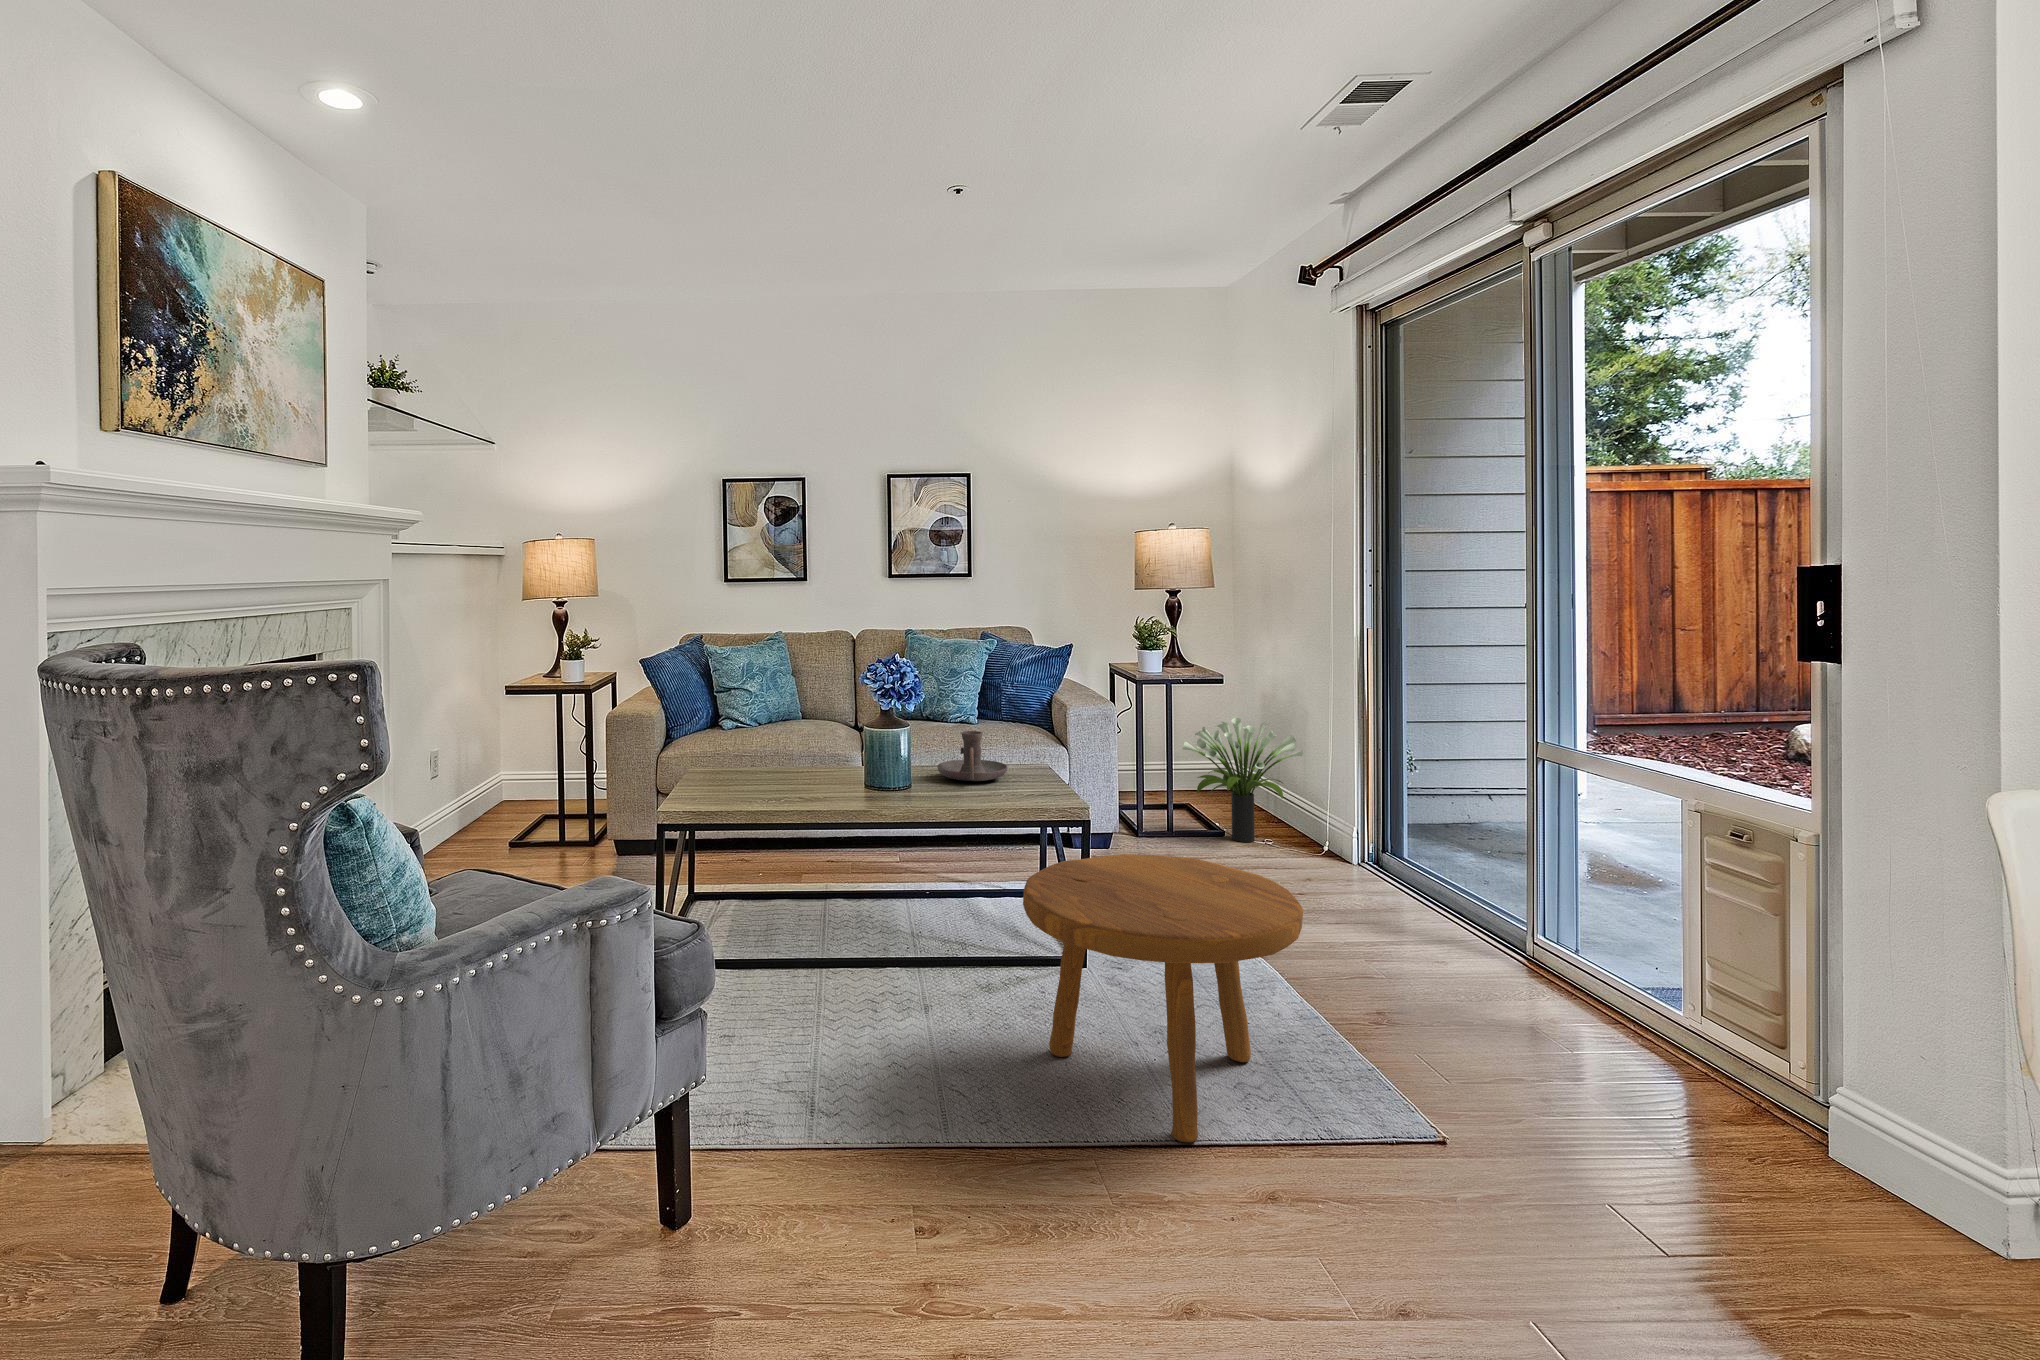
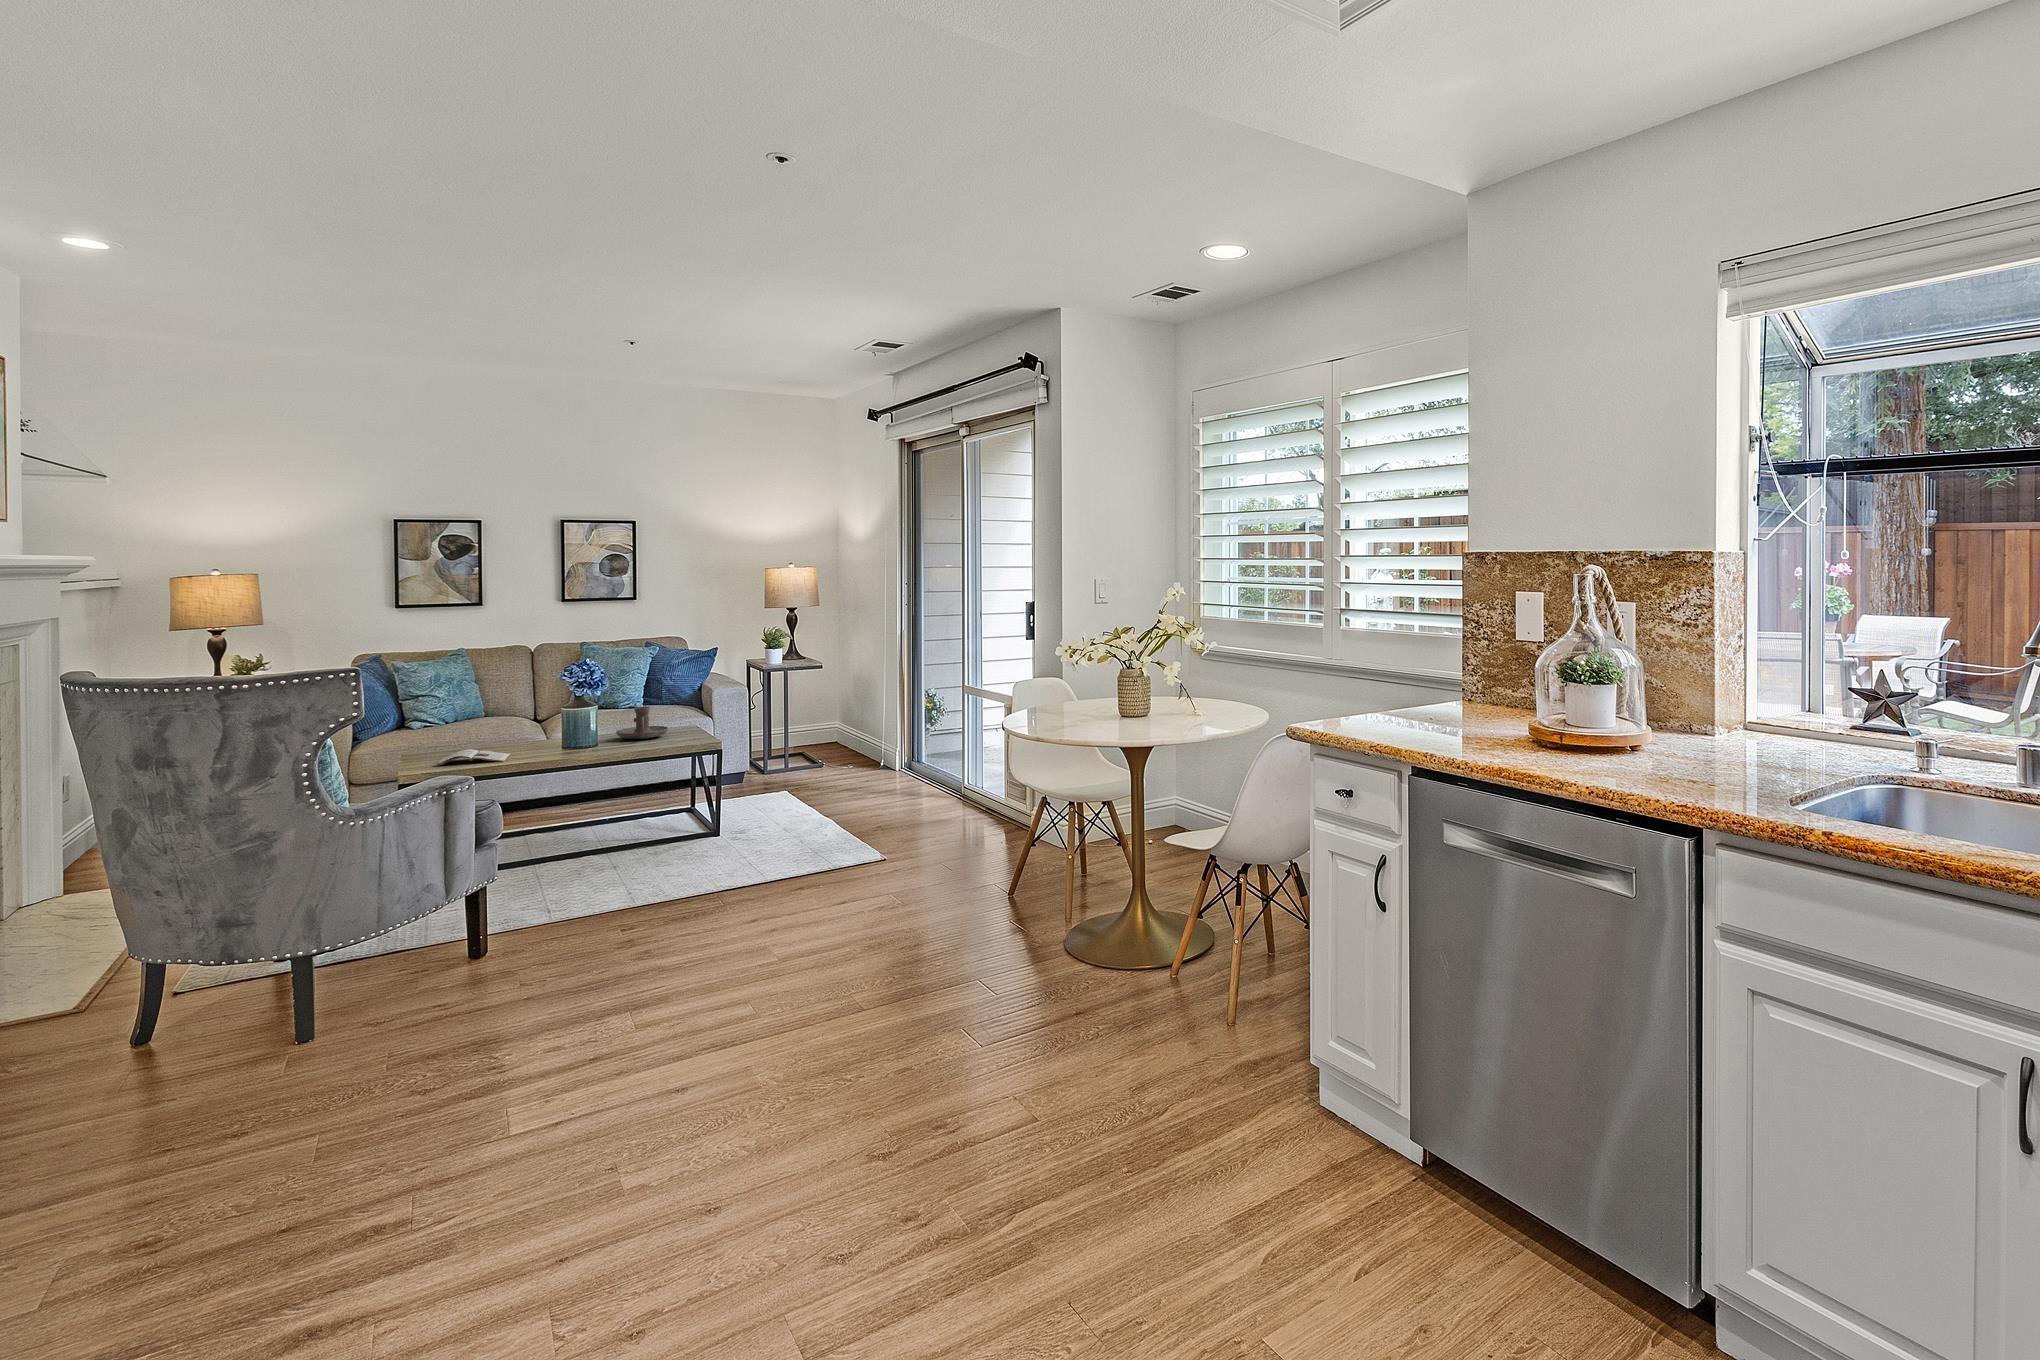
potted plant: present [1183,718,1303,842] -> none [795,690,872,770]
magazine: none [700,777,797,804] -> present [435,749,510,767]
footstool: present [1023,854,1303,1142] -> none [680,758,831,887]

